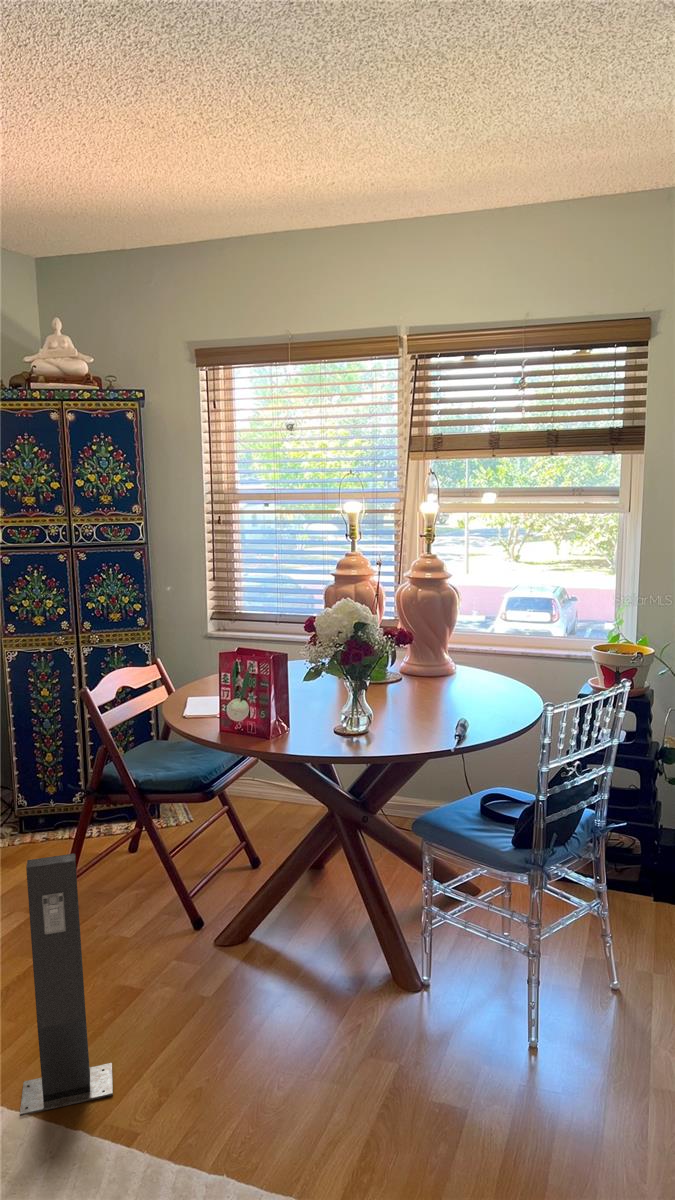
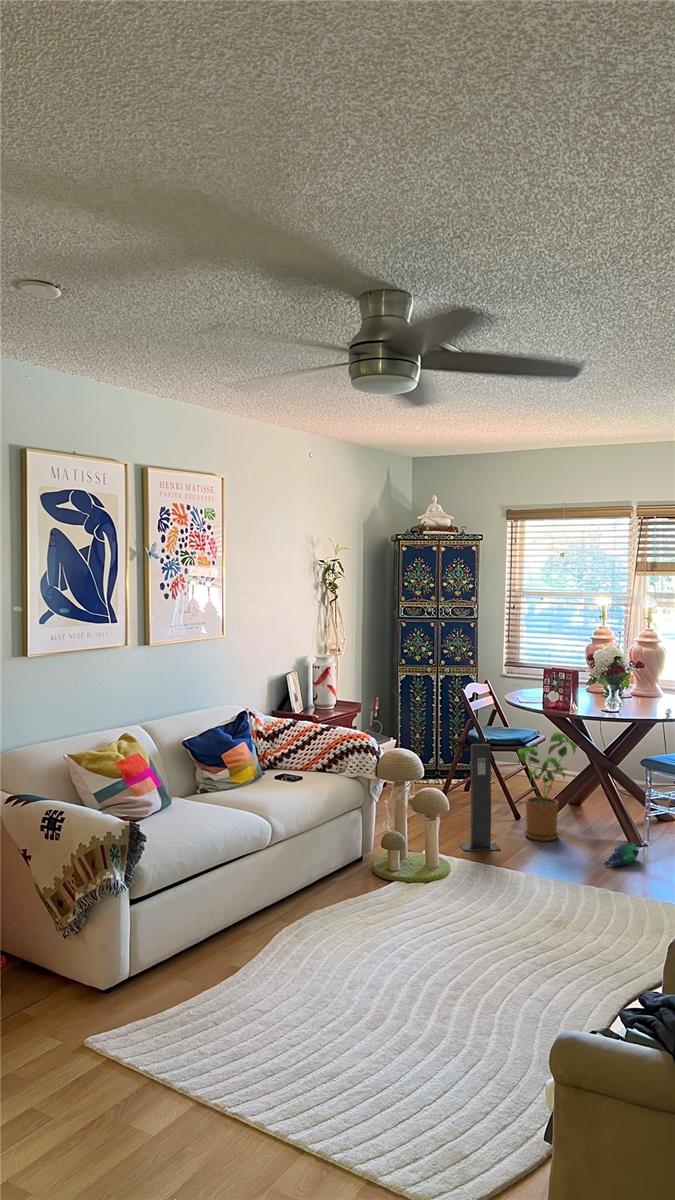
house plant: none [167,792,301,1029] -> present [518,732,578,841]
plush toy: none [340,1034,420,1133] -> present [604,843,639,867]

